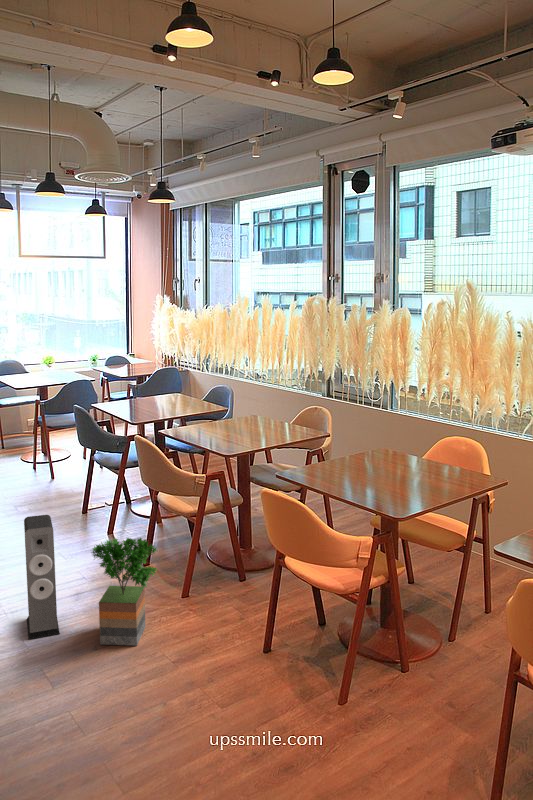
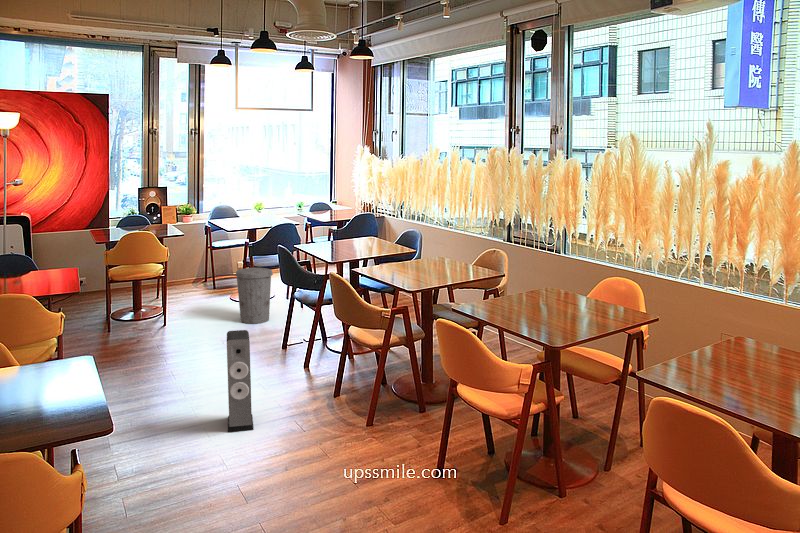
trash can: none [26,432,69,496] -> present [236,268,273,324]
potted tree: present [92,538,157,646] -> none [279,350,336,442]

